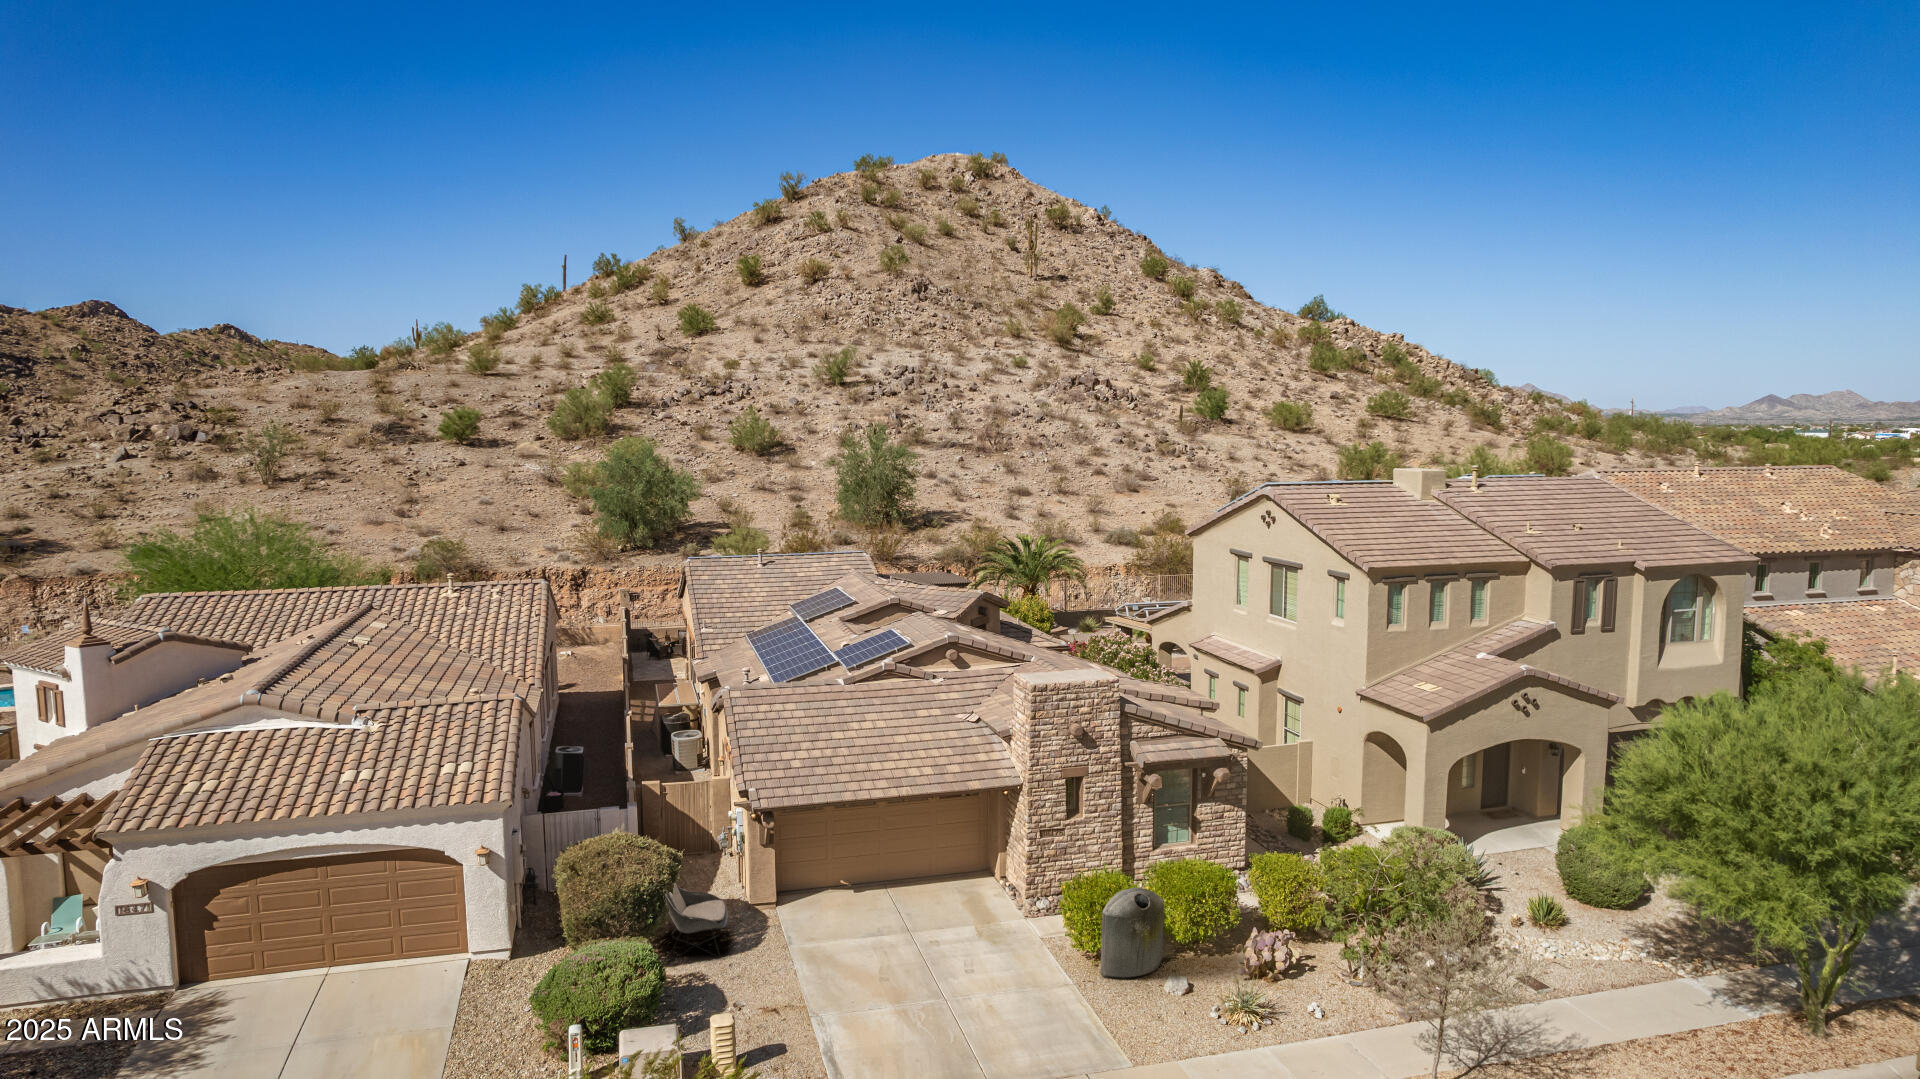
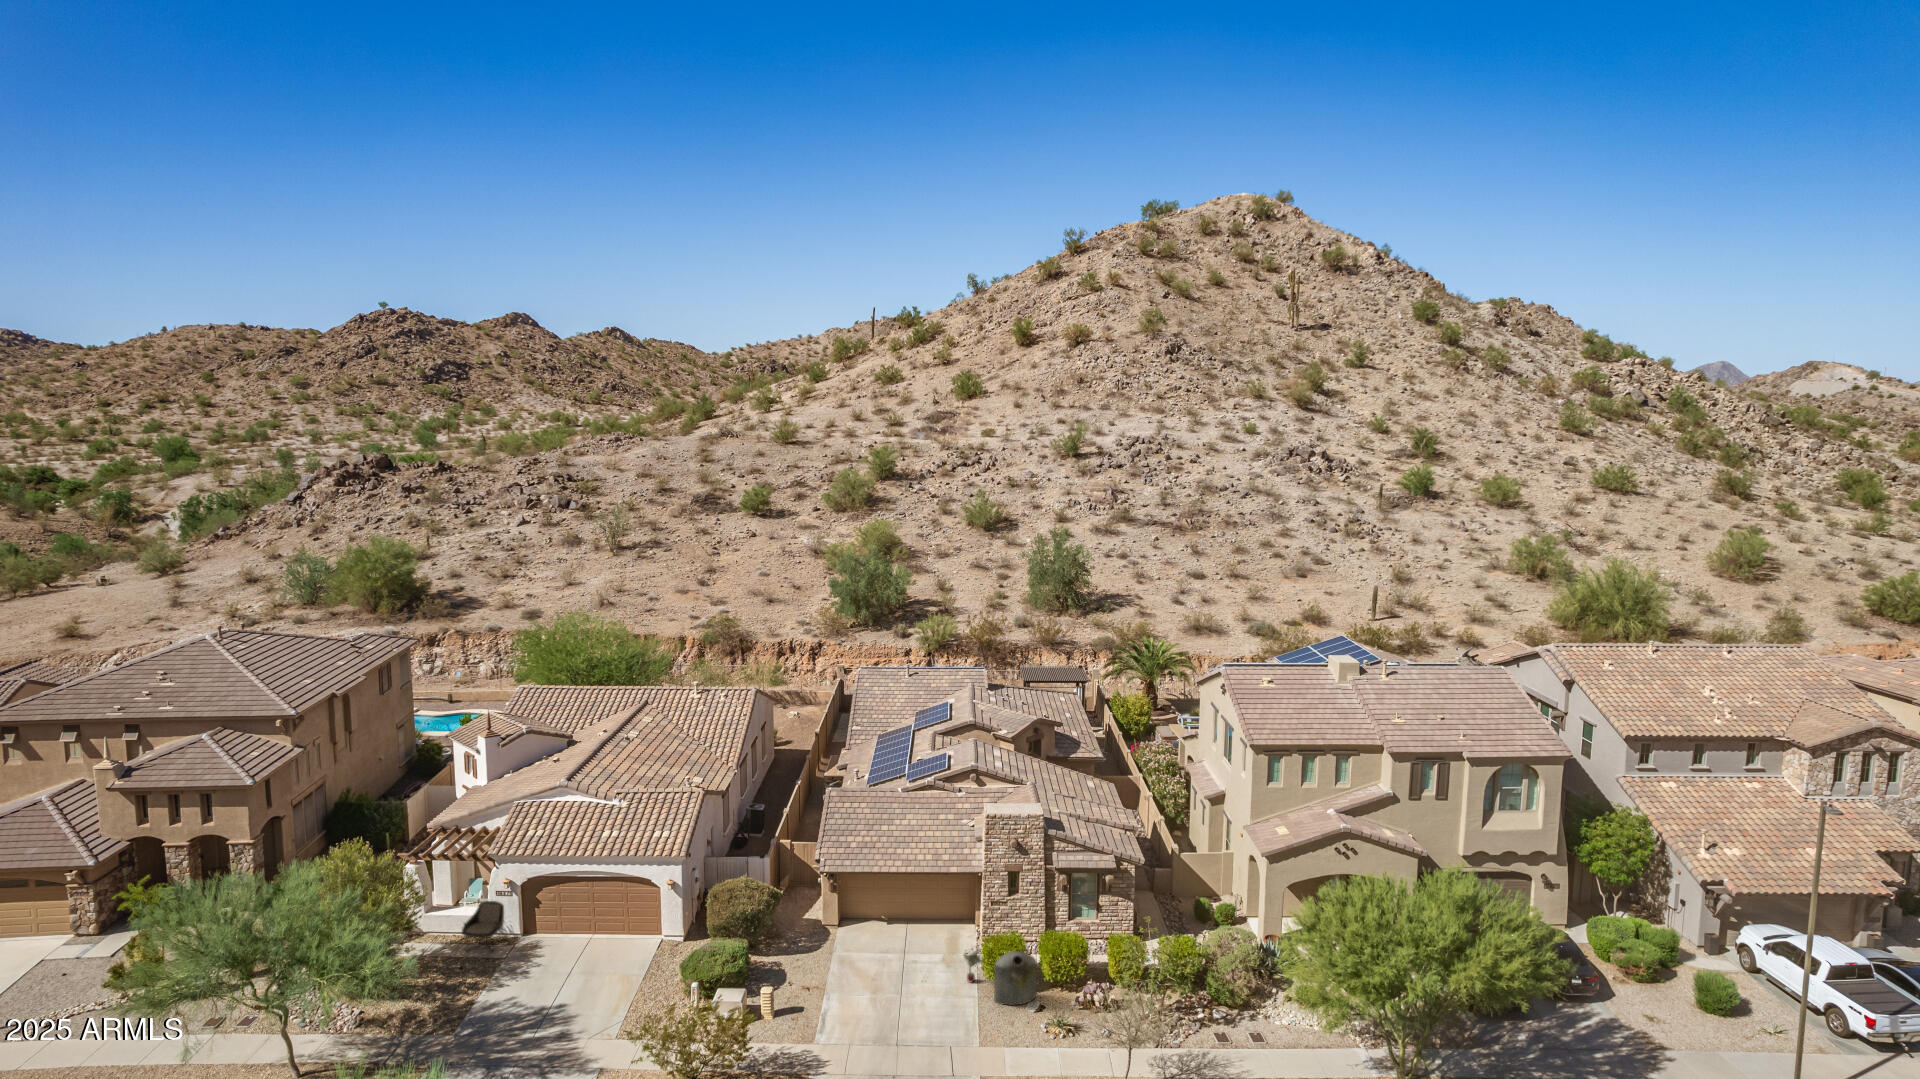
lounge chair: present [665,883,728,962] -> present [462,901,504,949]
potted tree: none [1024,891,1068,955] -> present [964,948,984,983]

